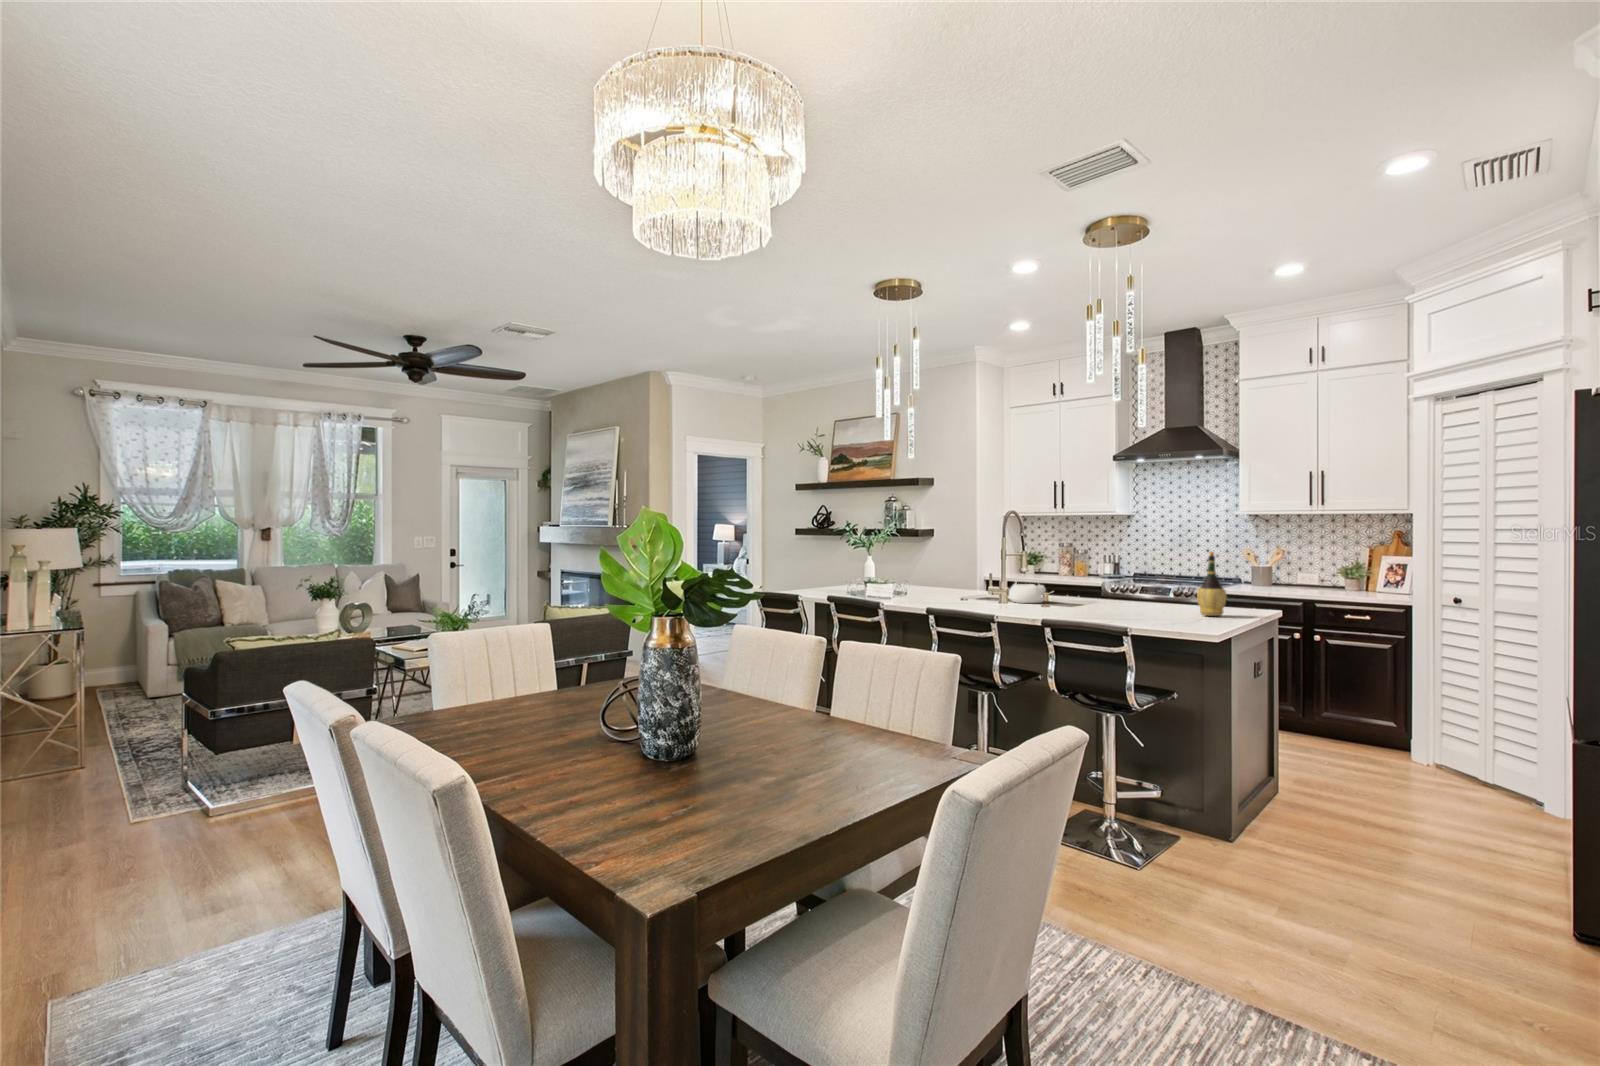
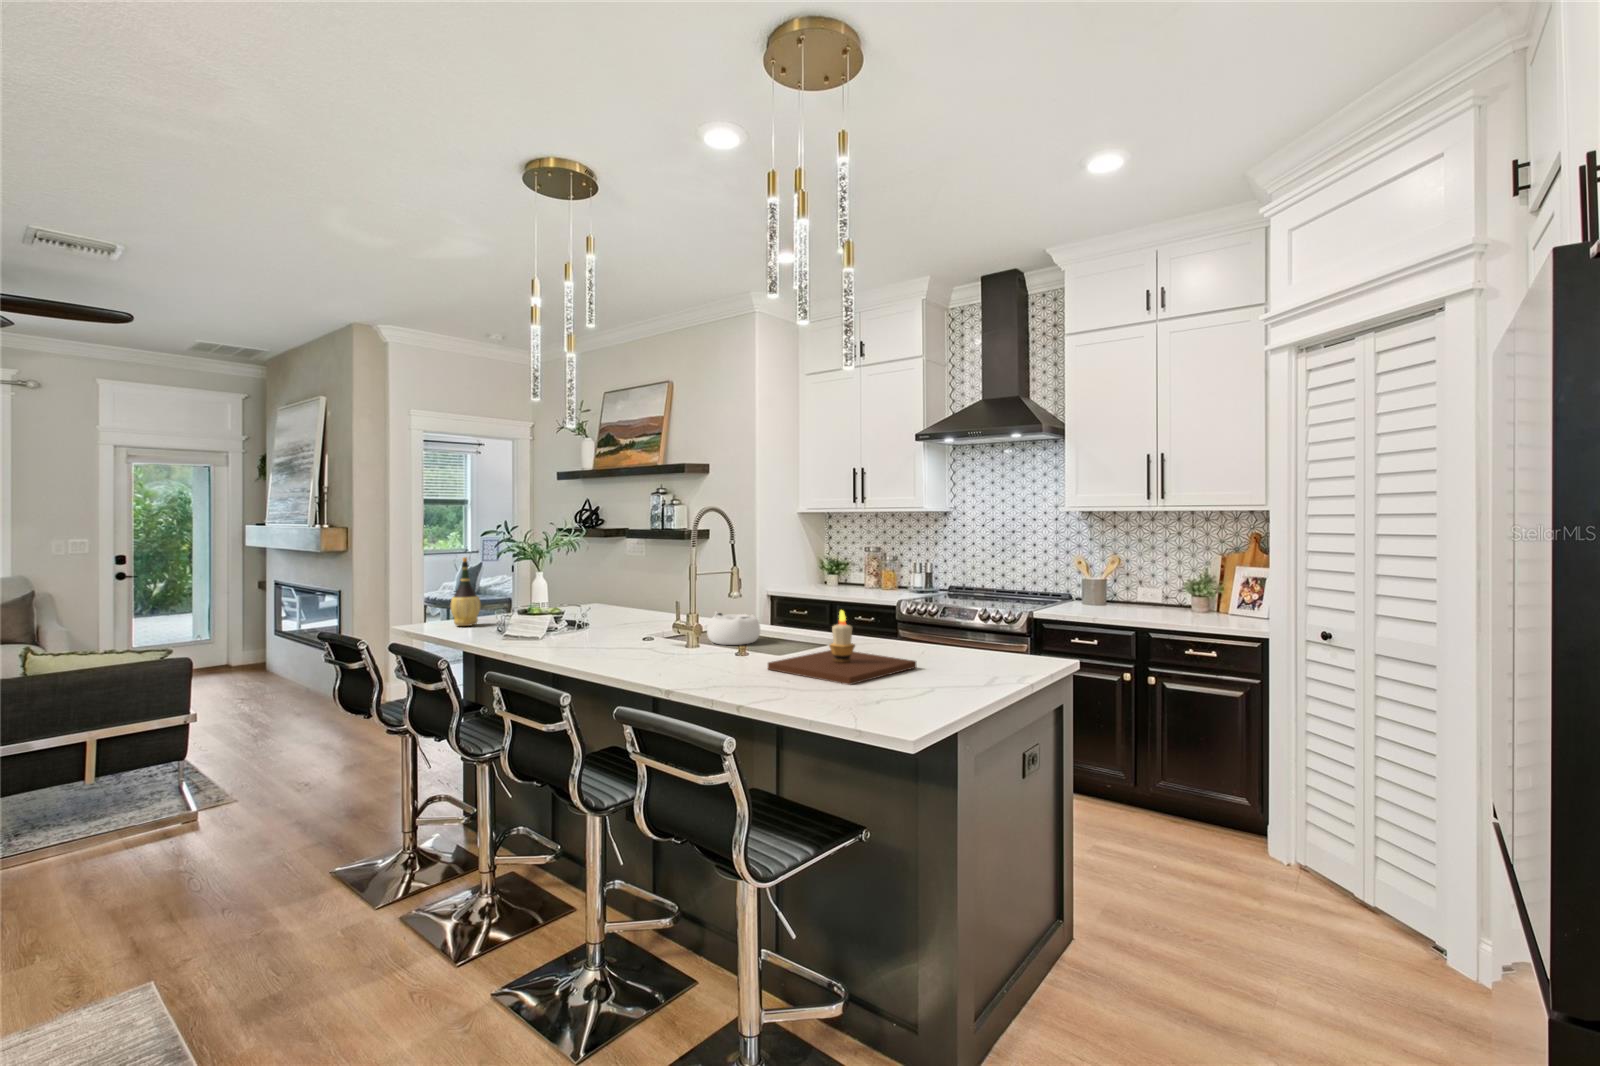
wine bottle: present [1197,552,1227,616] -> present [450,557,481,626]
candle: none [1082,576,1179,619] -> present [768,610,917,685]

